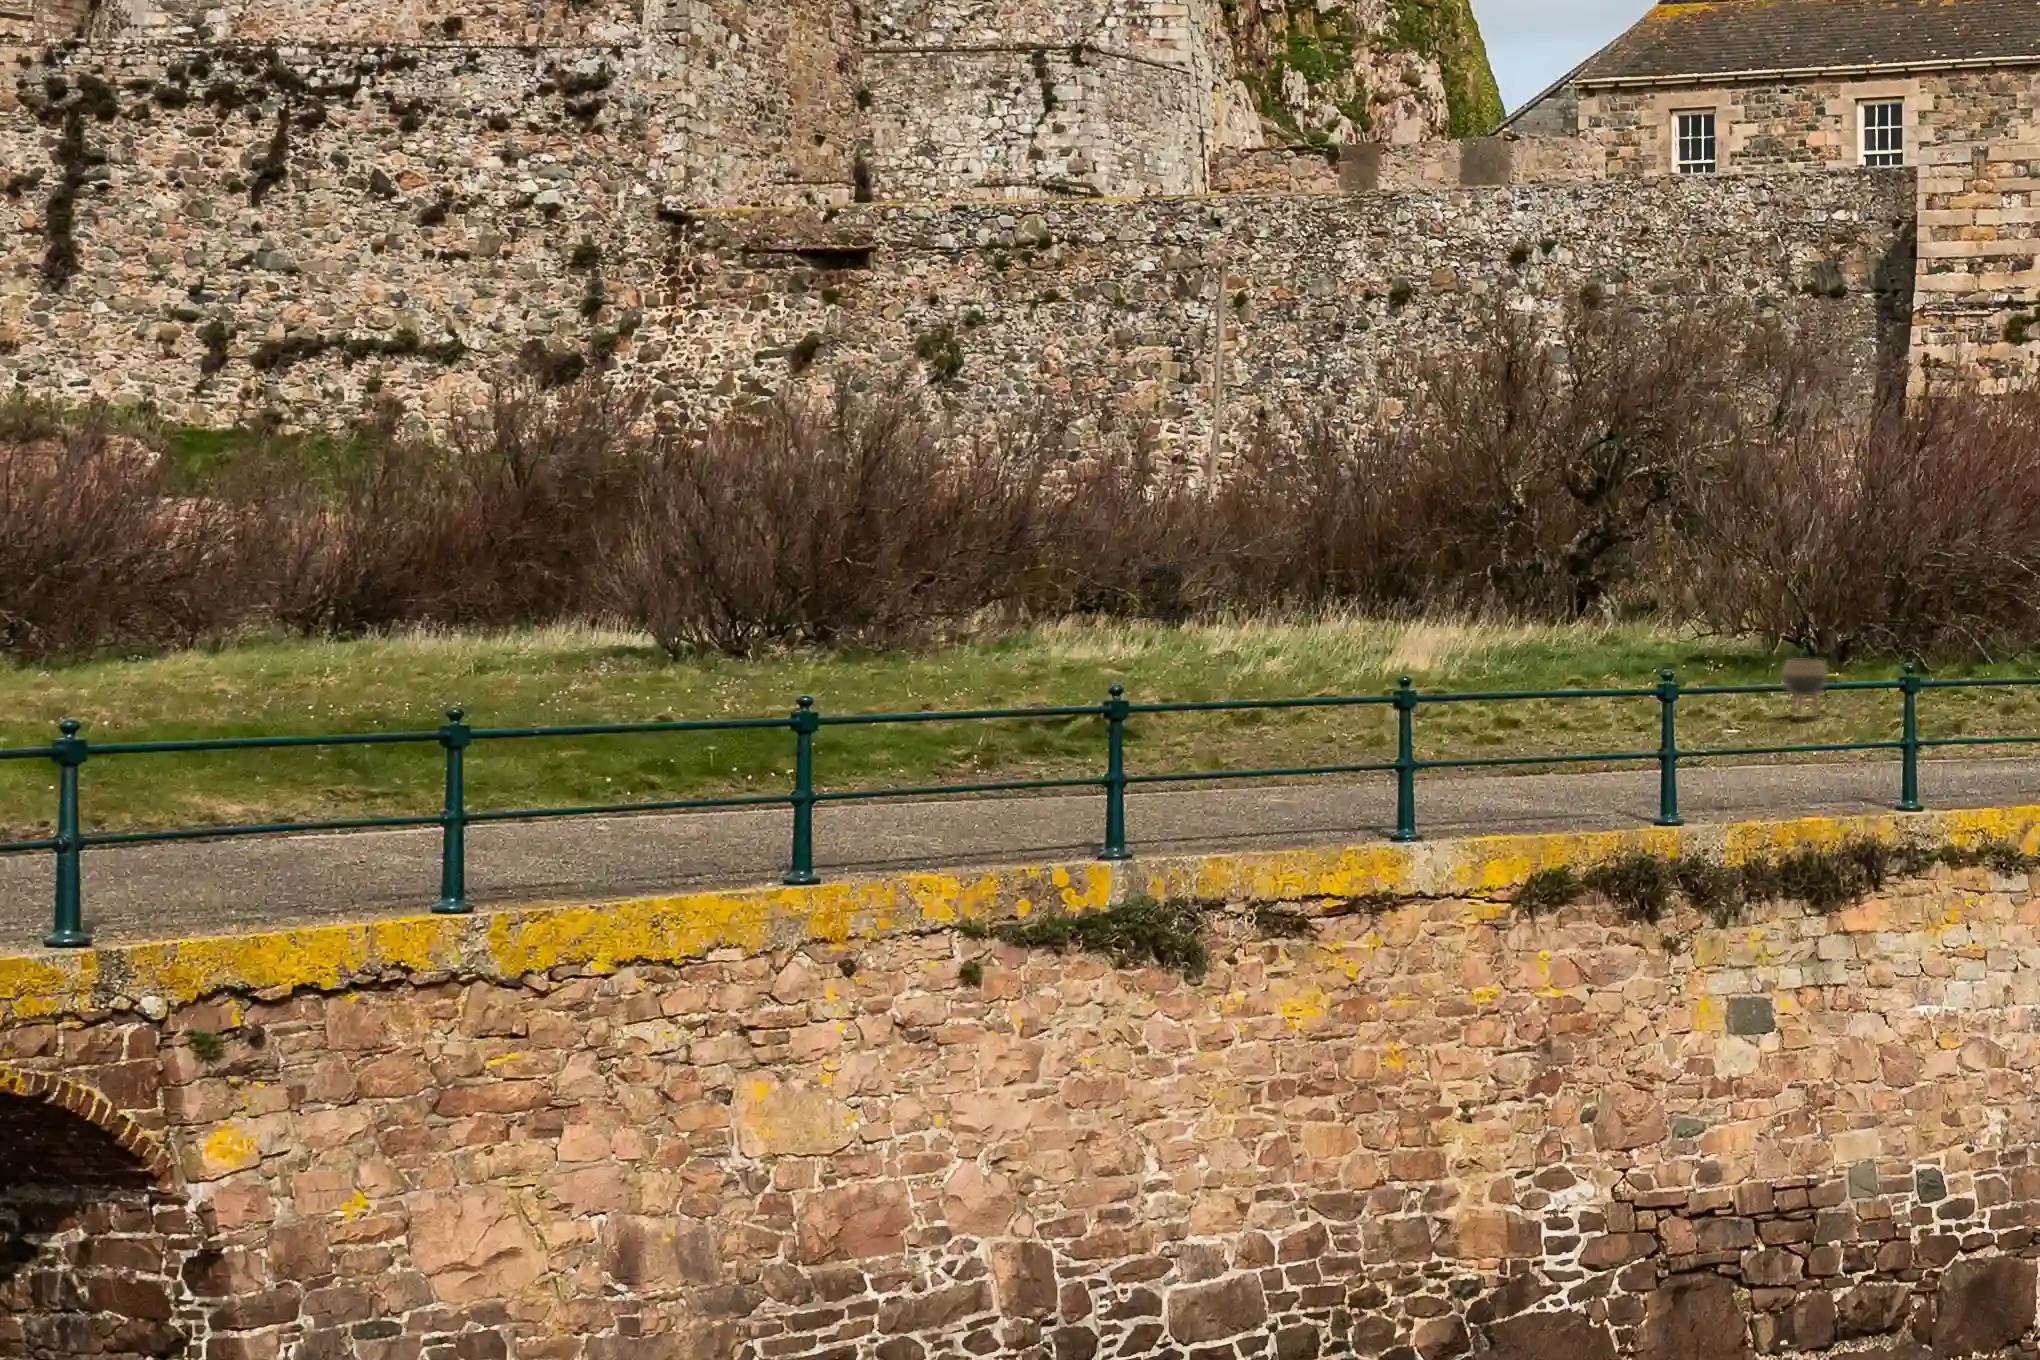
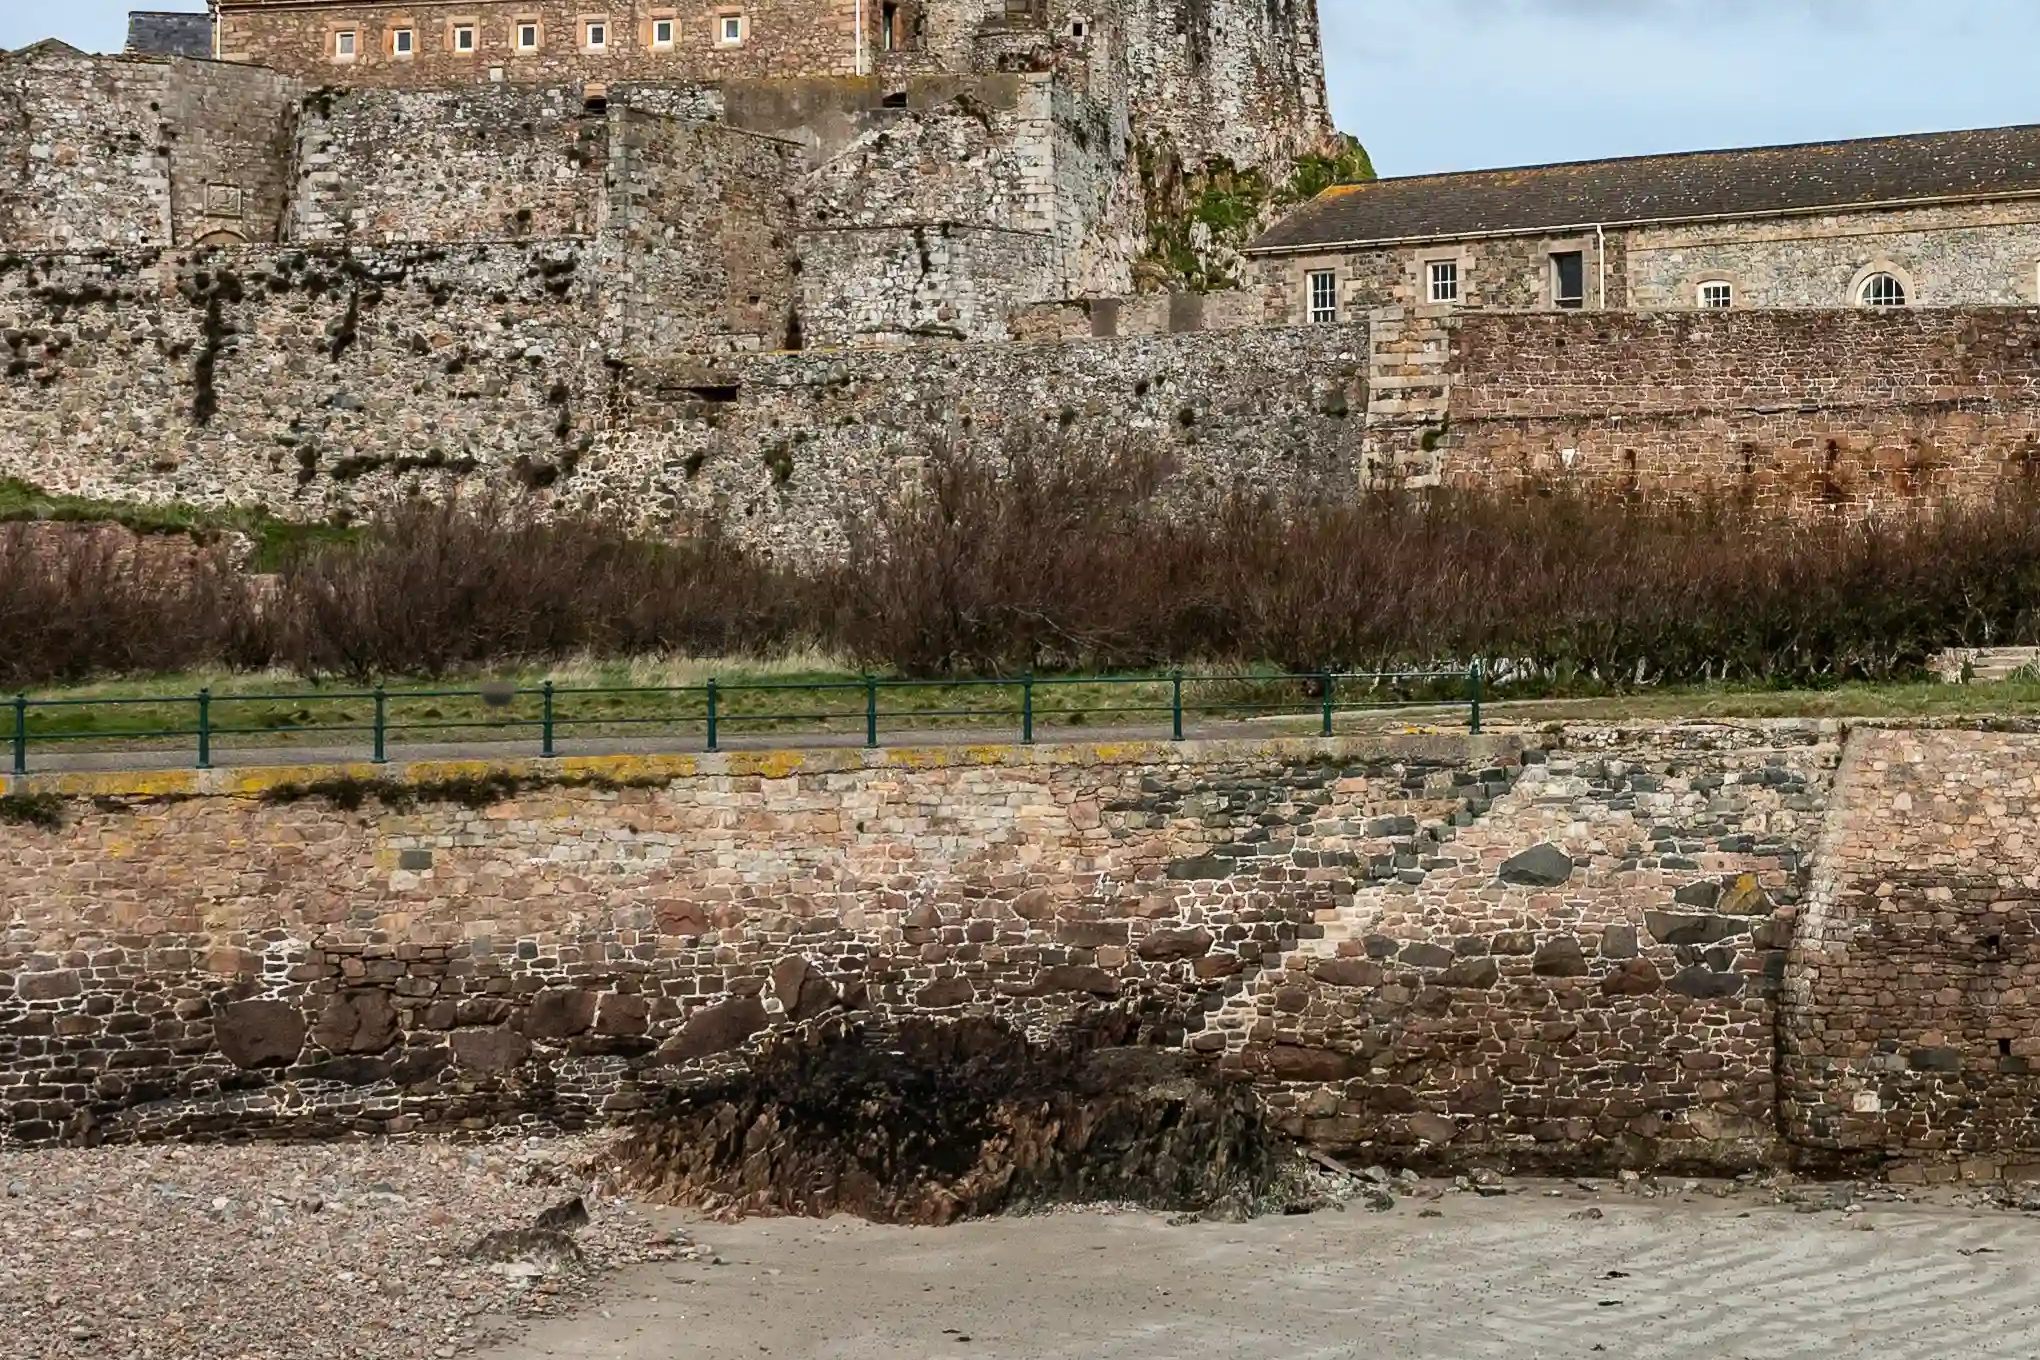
planter: present [1782,659,1827,715] -> present [481,681,515,720]

